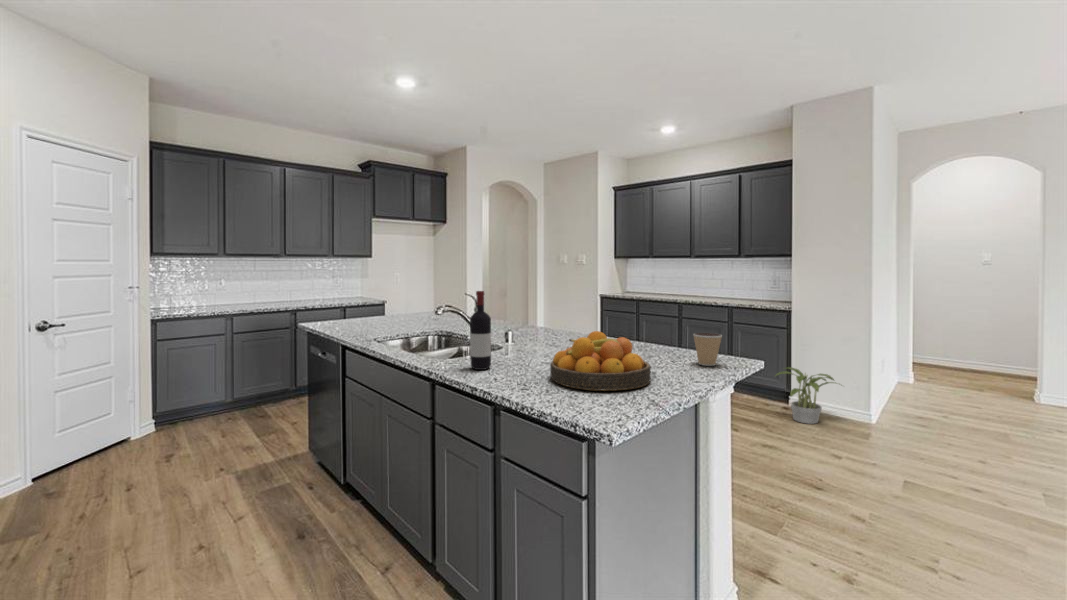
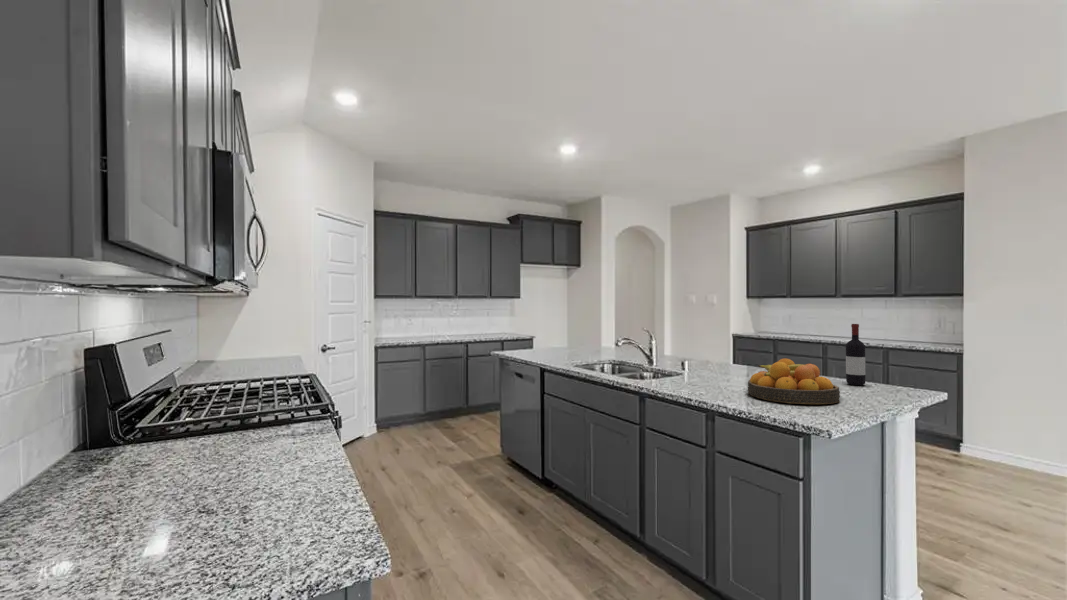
wine bottle: present [470,291,491,370] -> present [846,324,865,385]
coffee cup: present [694,333,722,366] -> none [870,364,900,392]
potted plant: present [776,367,834,424] -> none [941,411,1028,471]

